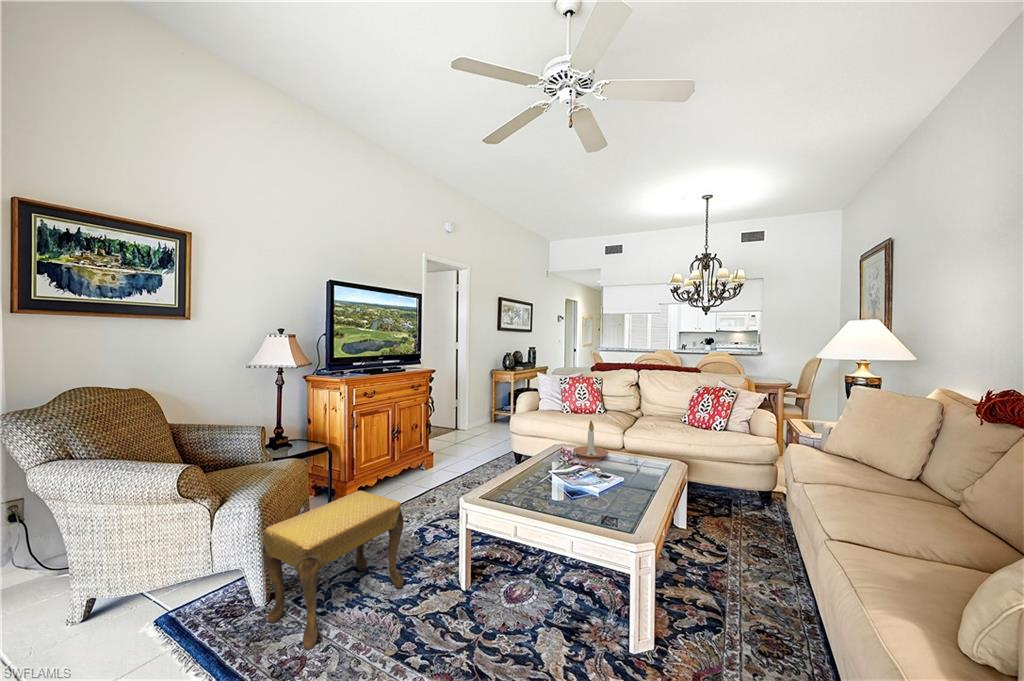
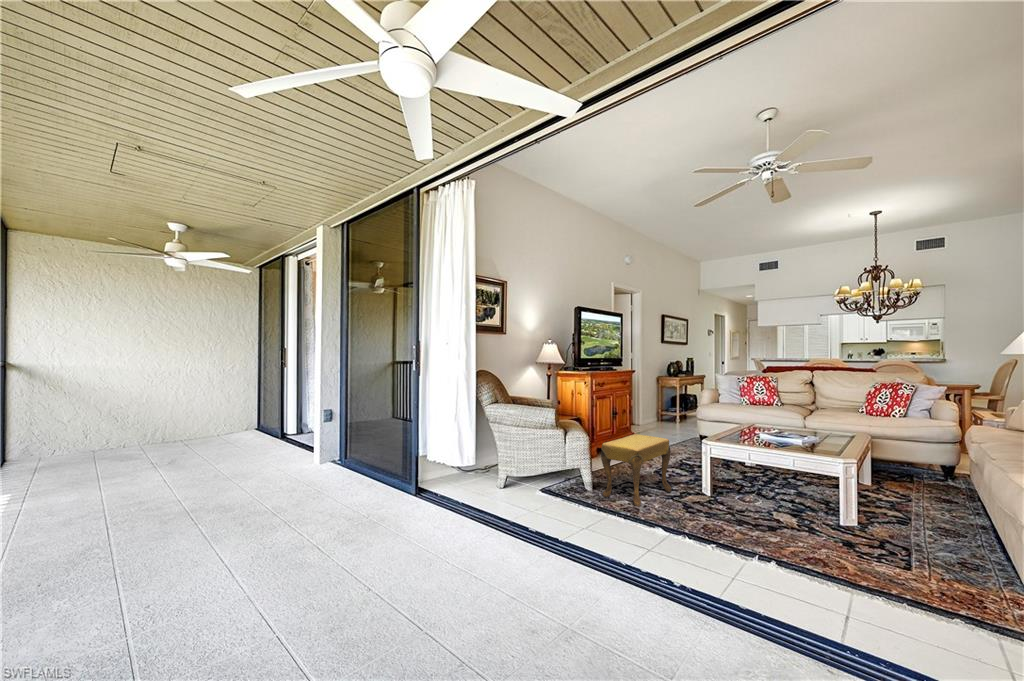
candle holder: present [573,421,609,461] -> none [768,402,800,433]

